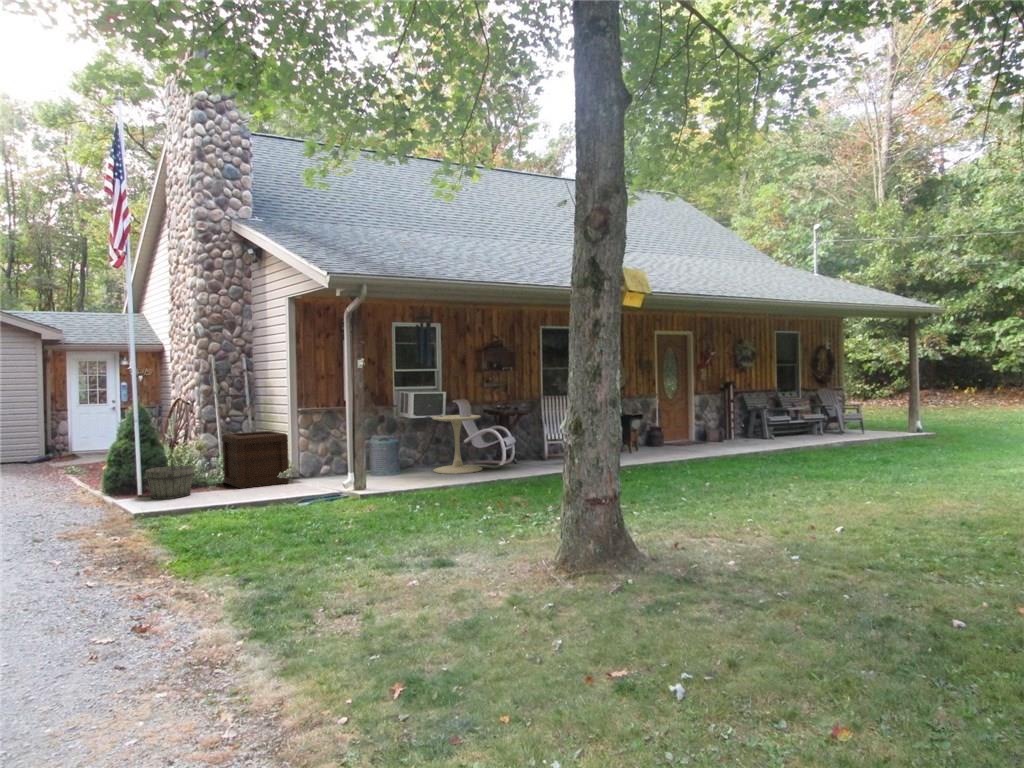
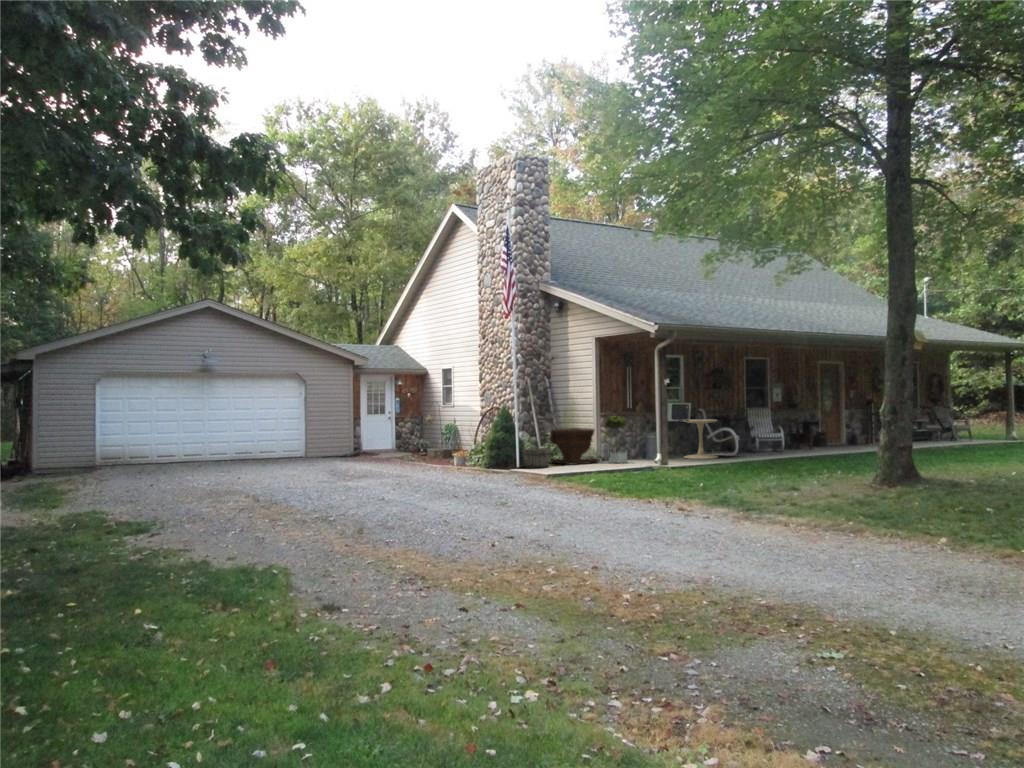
potted tree: none [296,413,331,485] -> present [605,415,627,463]

